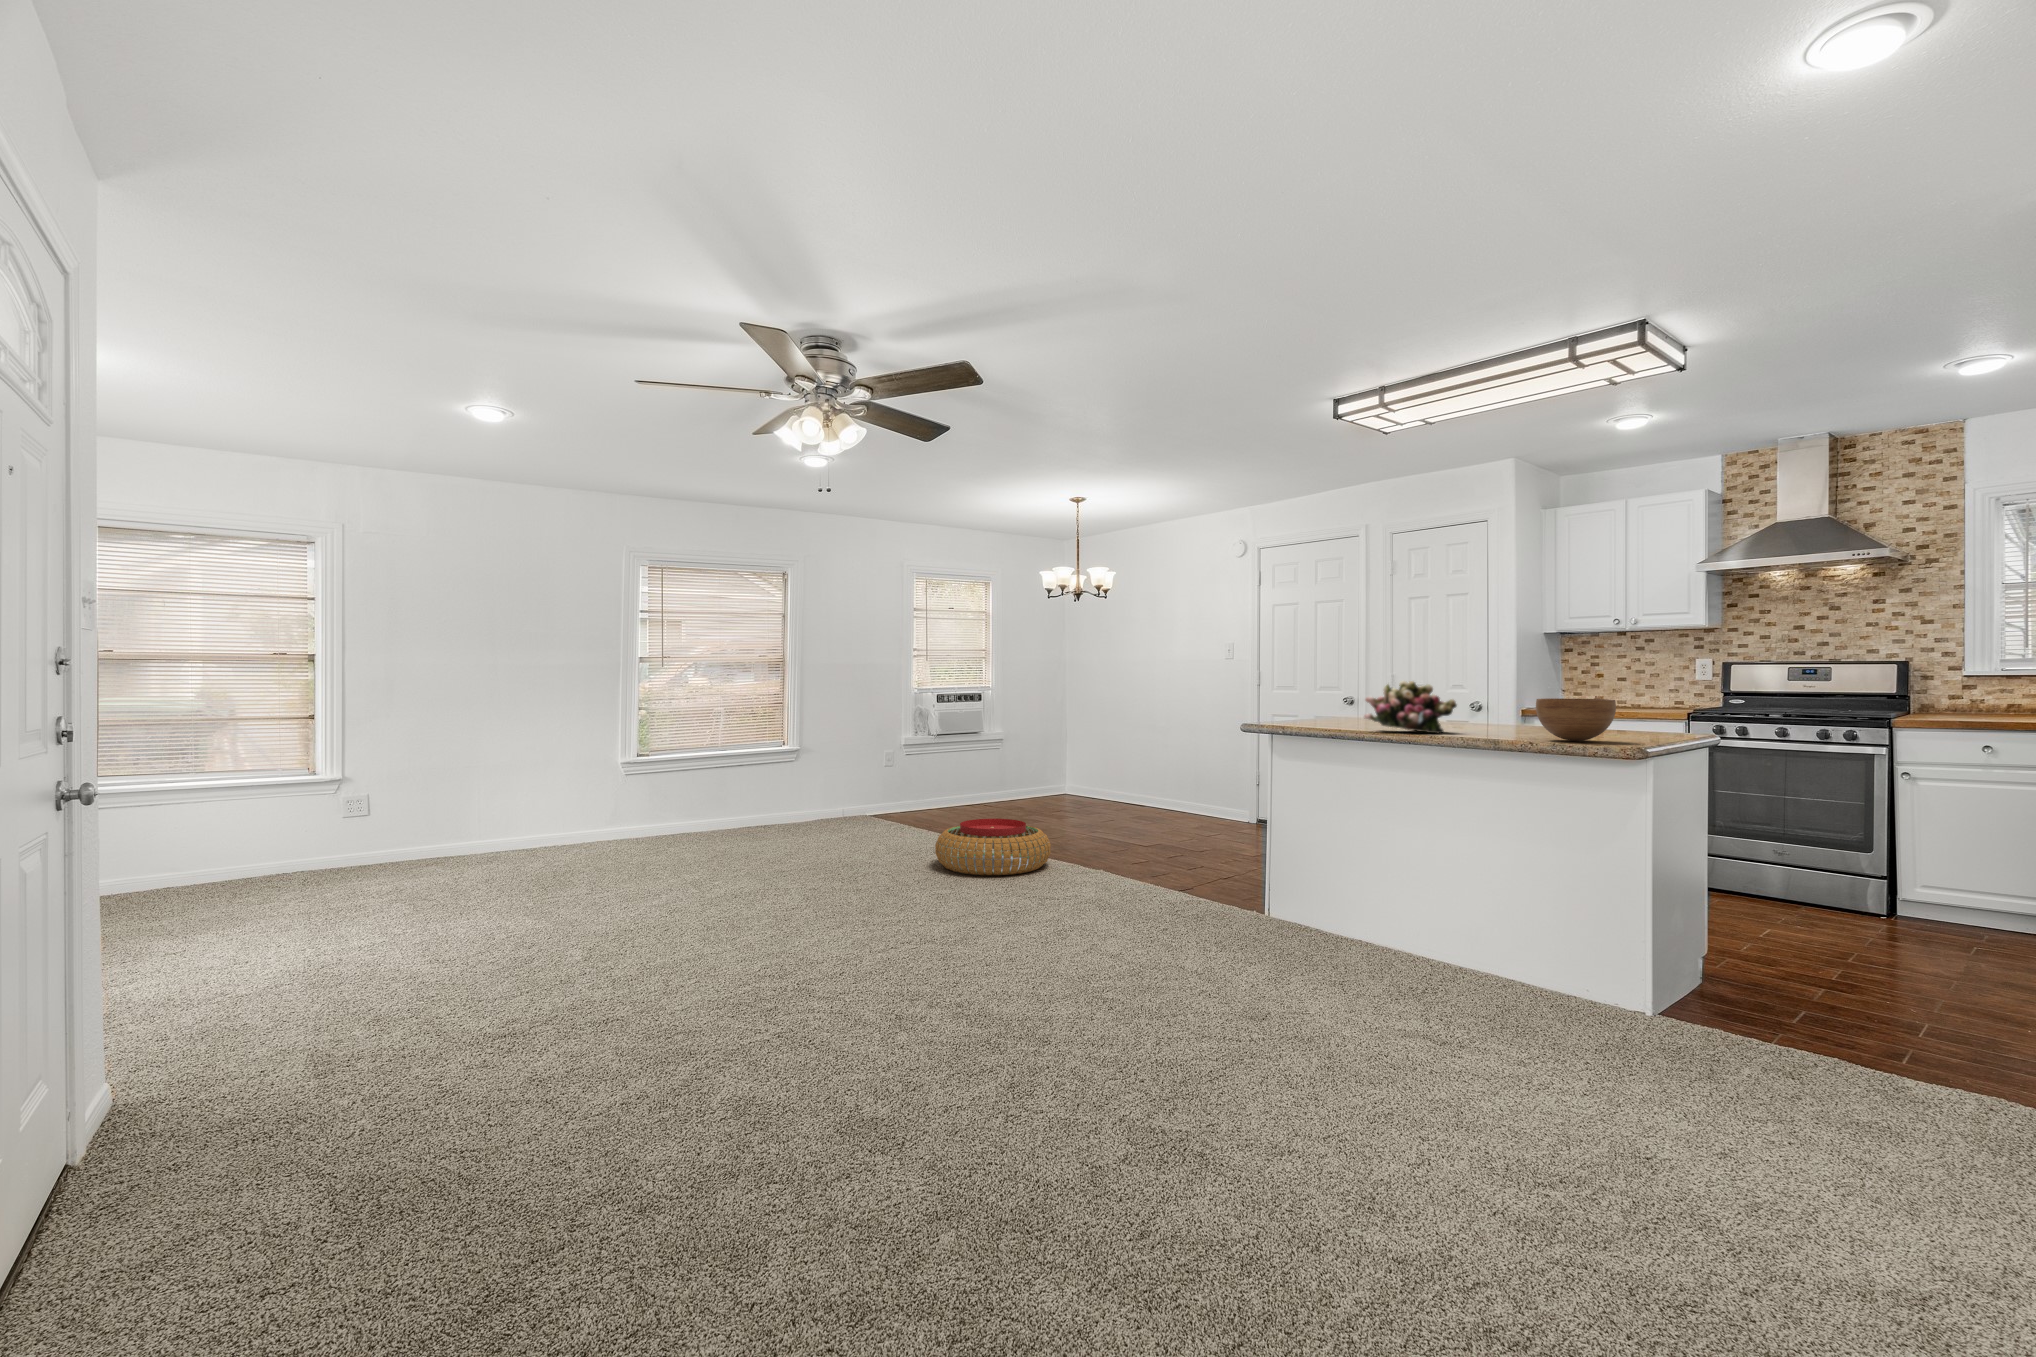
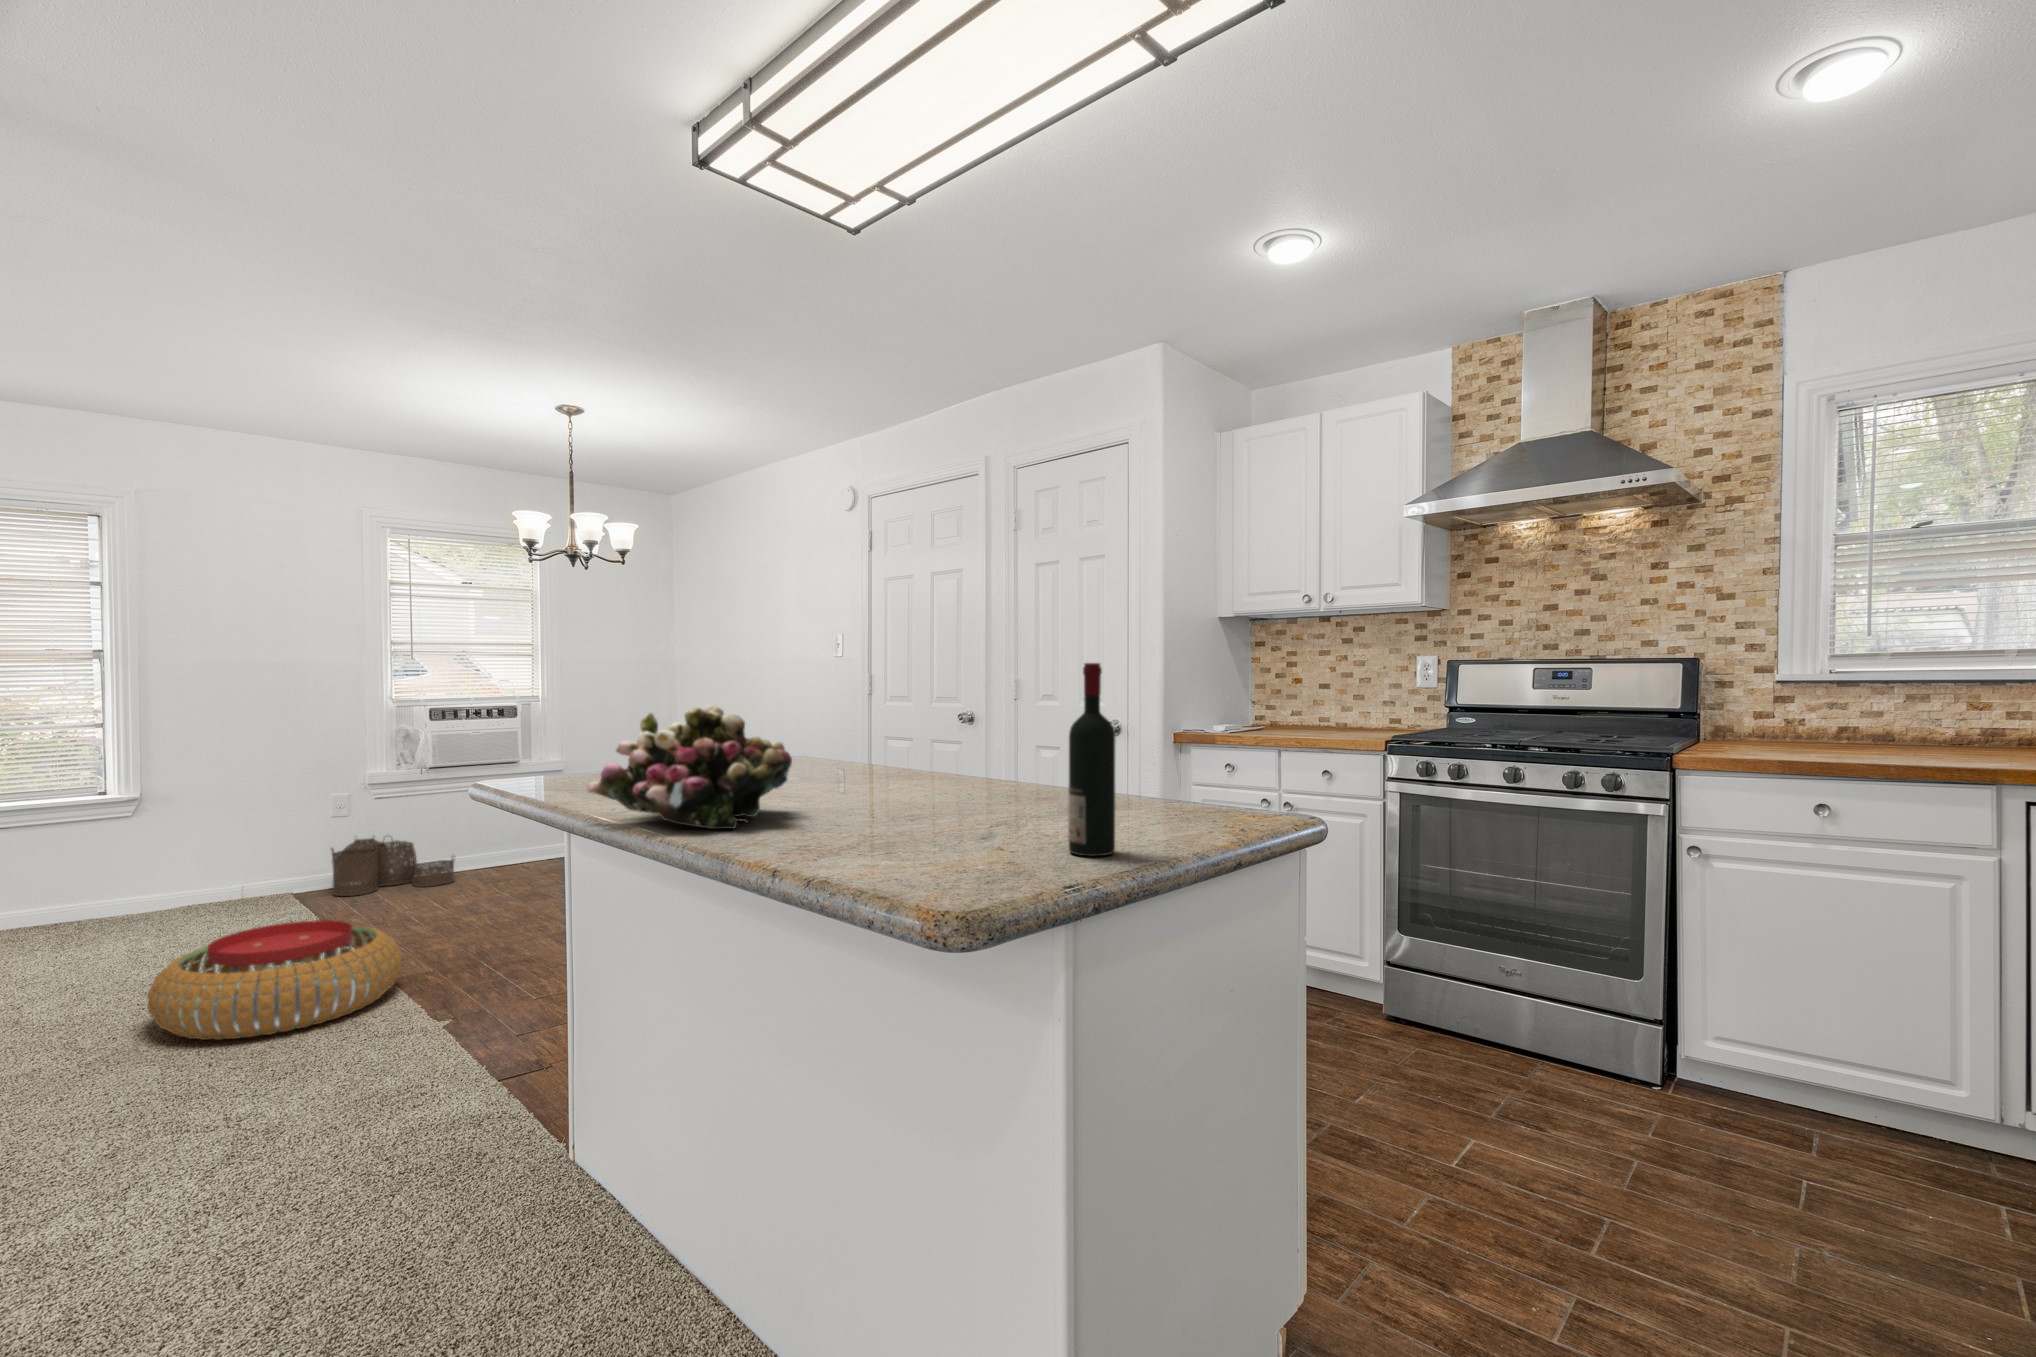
wine bottle: none [1619,660,1643,739] -> present [1068,663,1115,856]
bowl: present [1536,698,1616,741] -> none [800,760,984,882]
woven basket: none [882,785,963,821] -> present [331,836,454,896]

